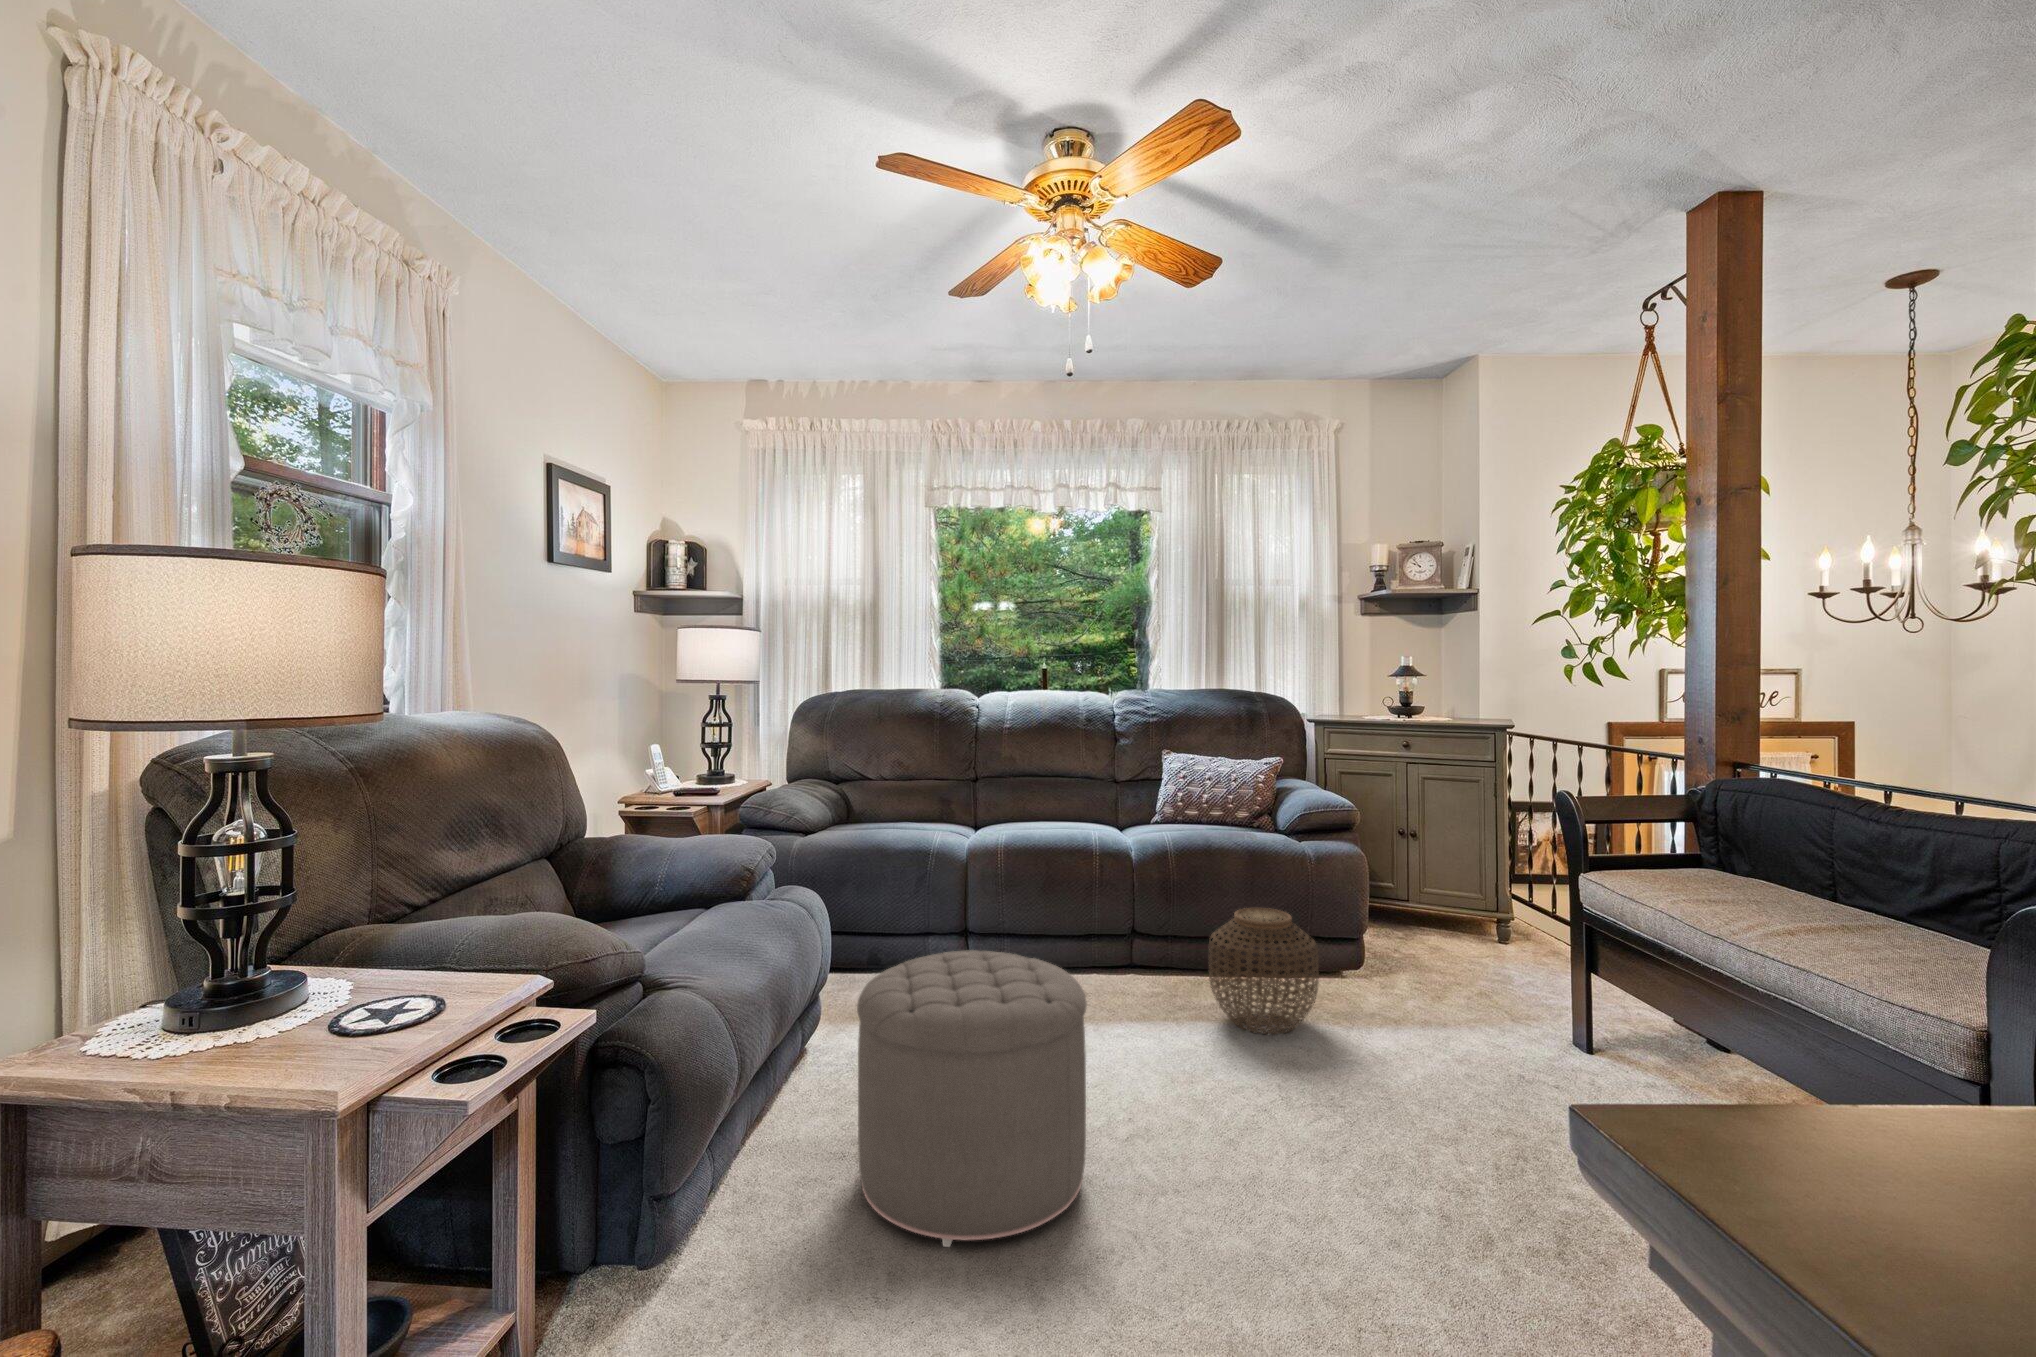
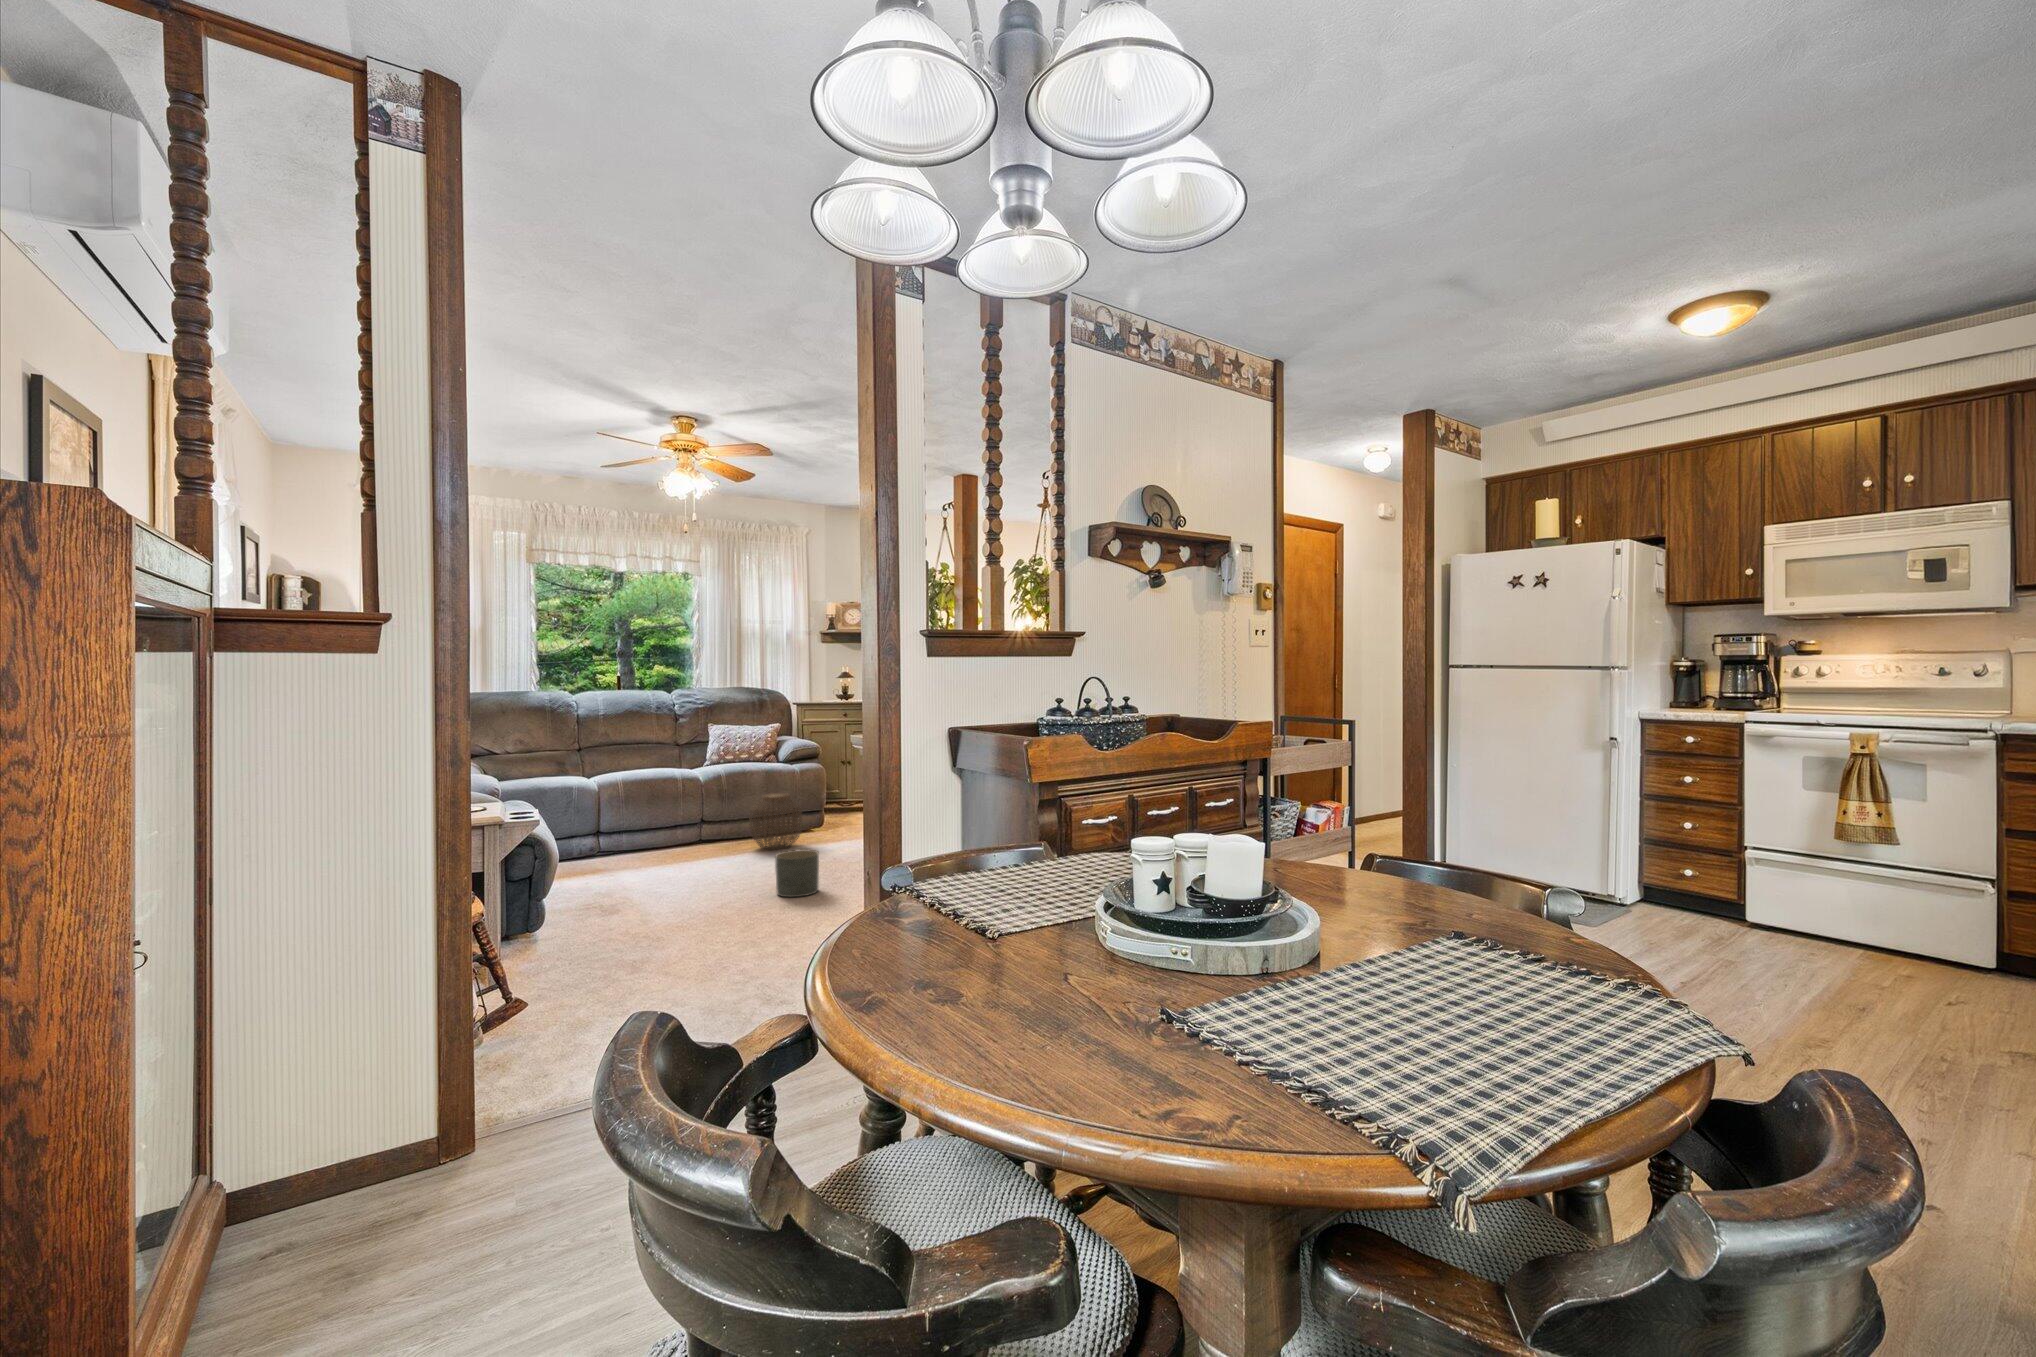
ottoman: present [857,950,1087,1247] -> none [607,805,713,909]
planter: none [1231,1139,1357,1318] -> present [775,849,819,897]

